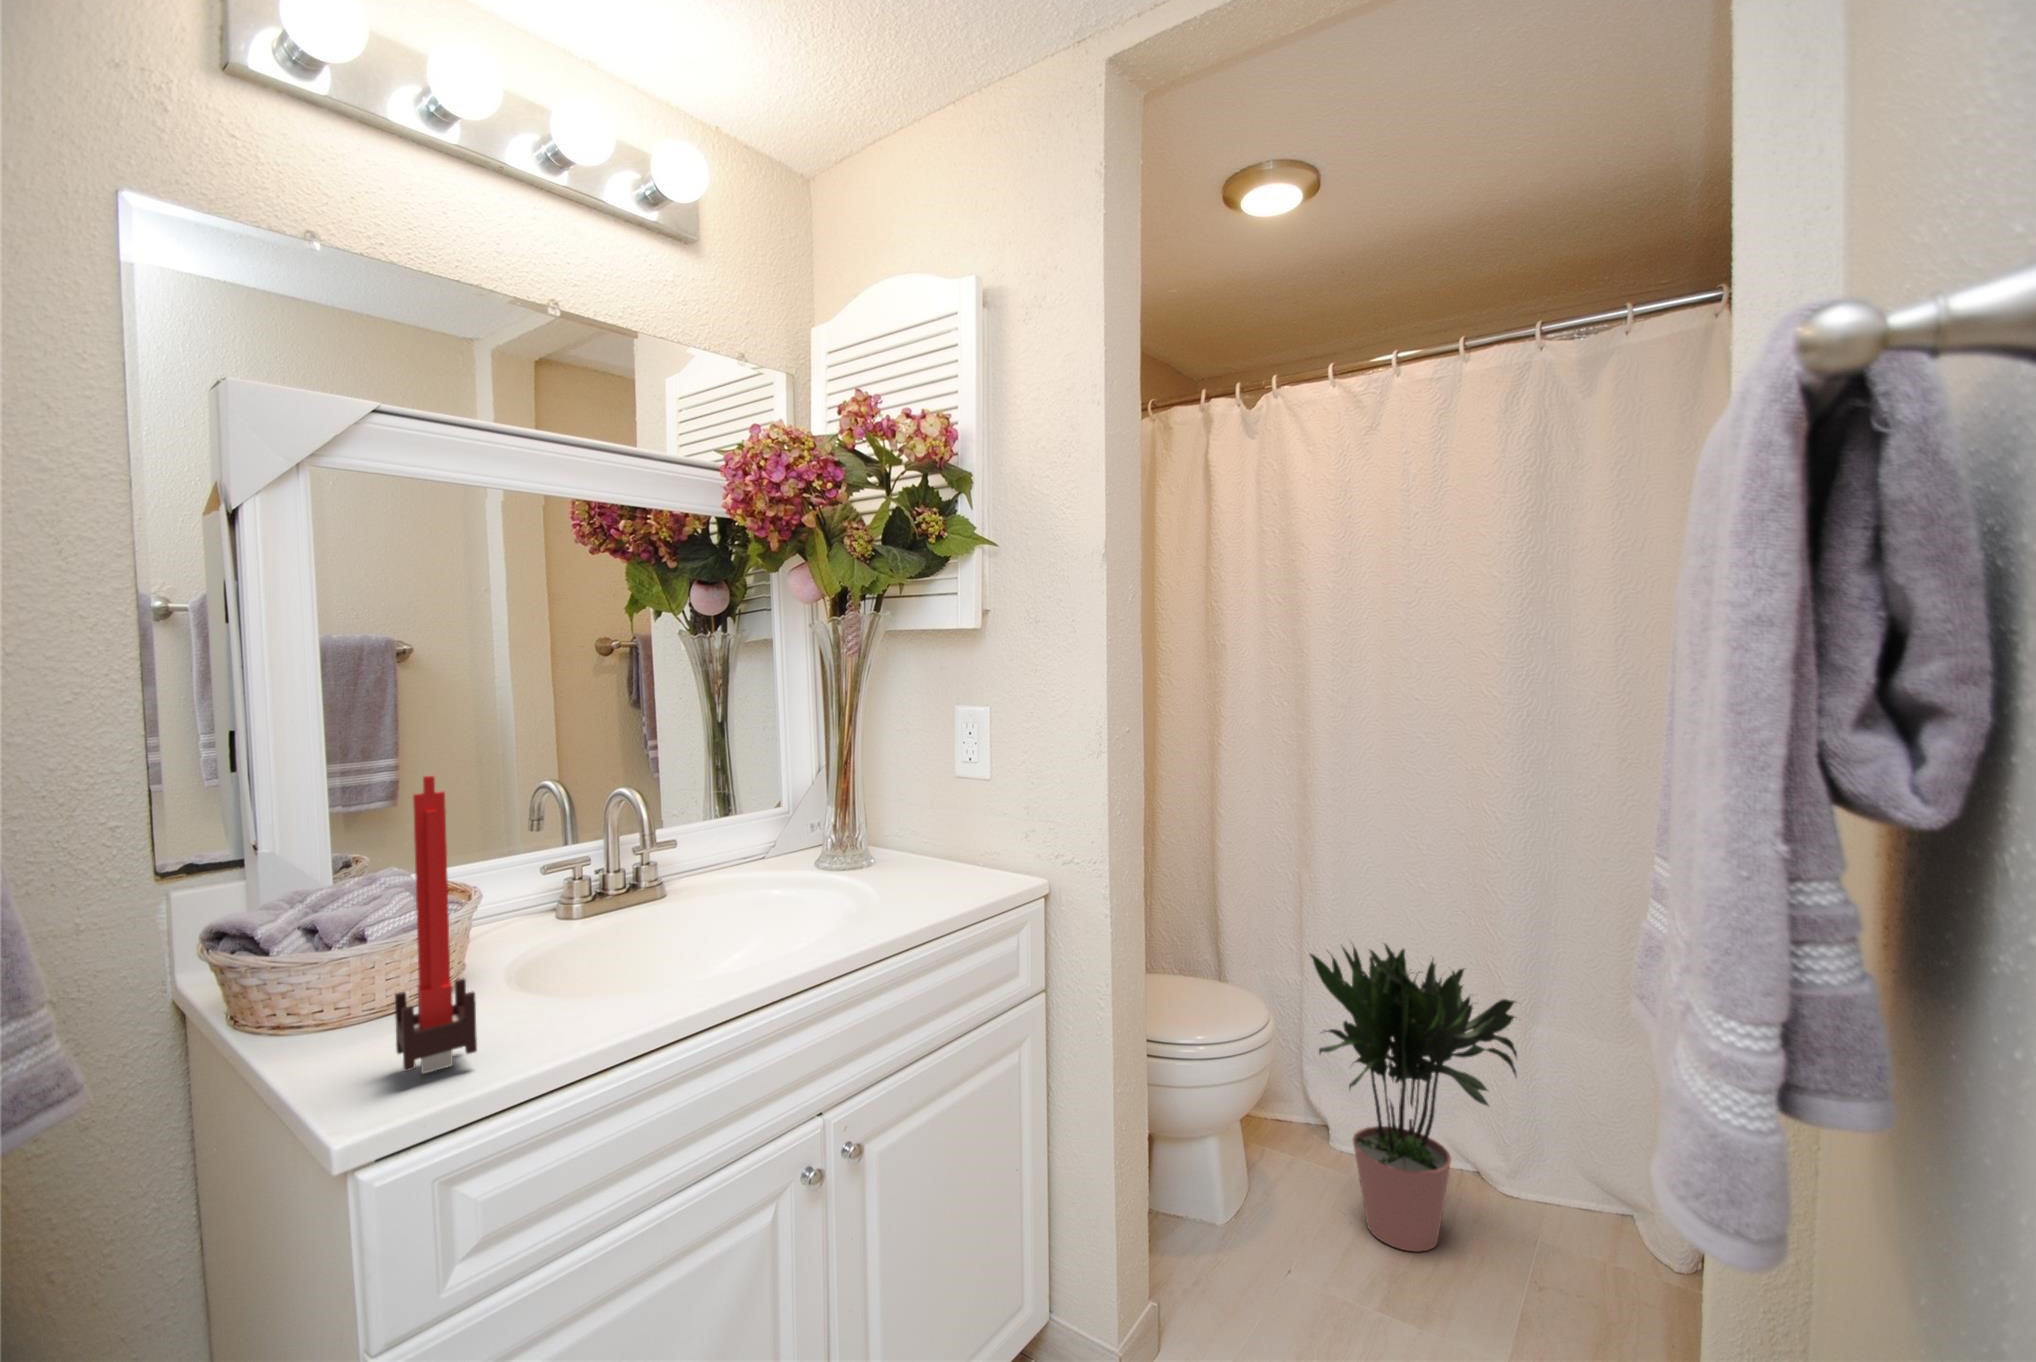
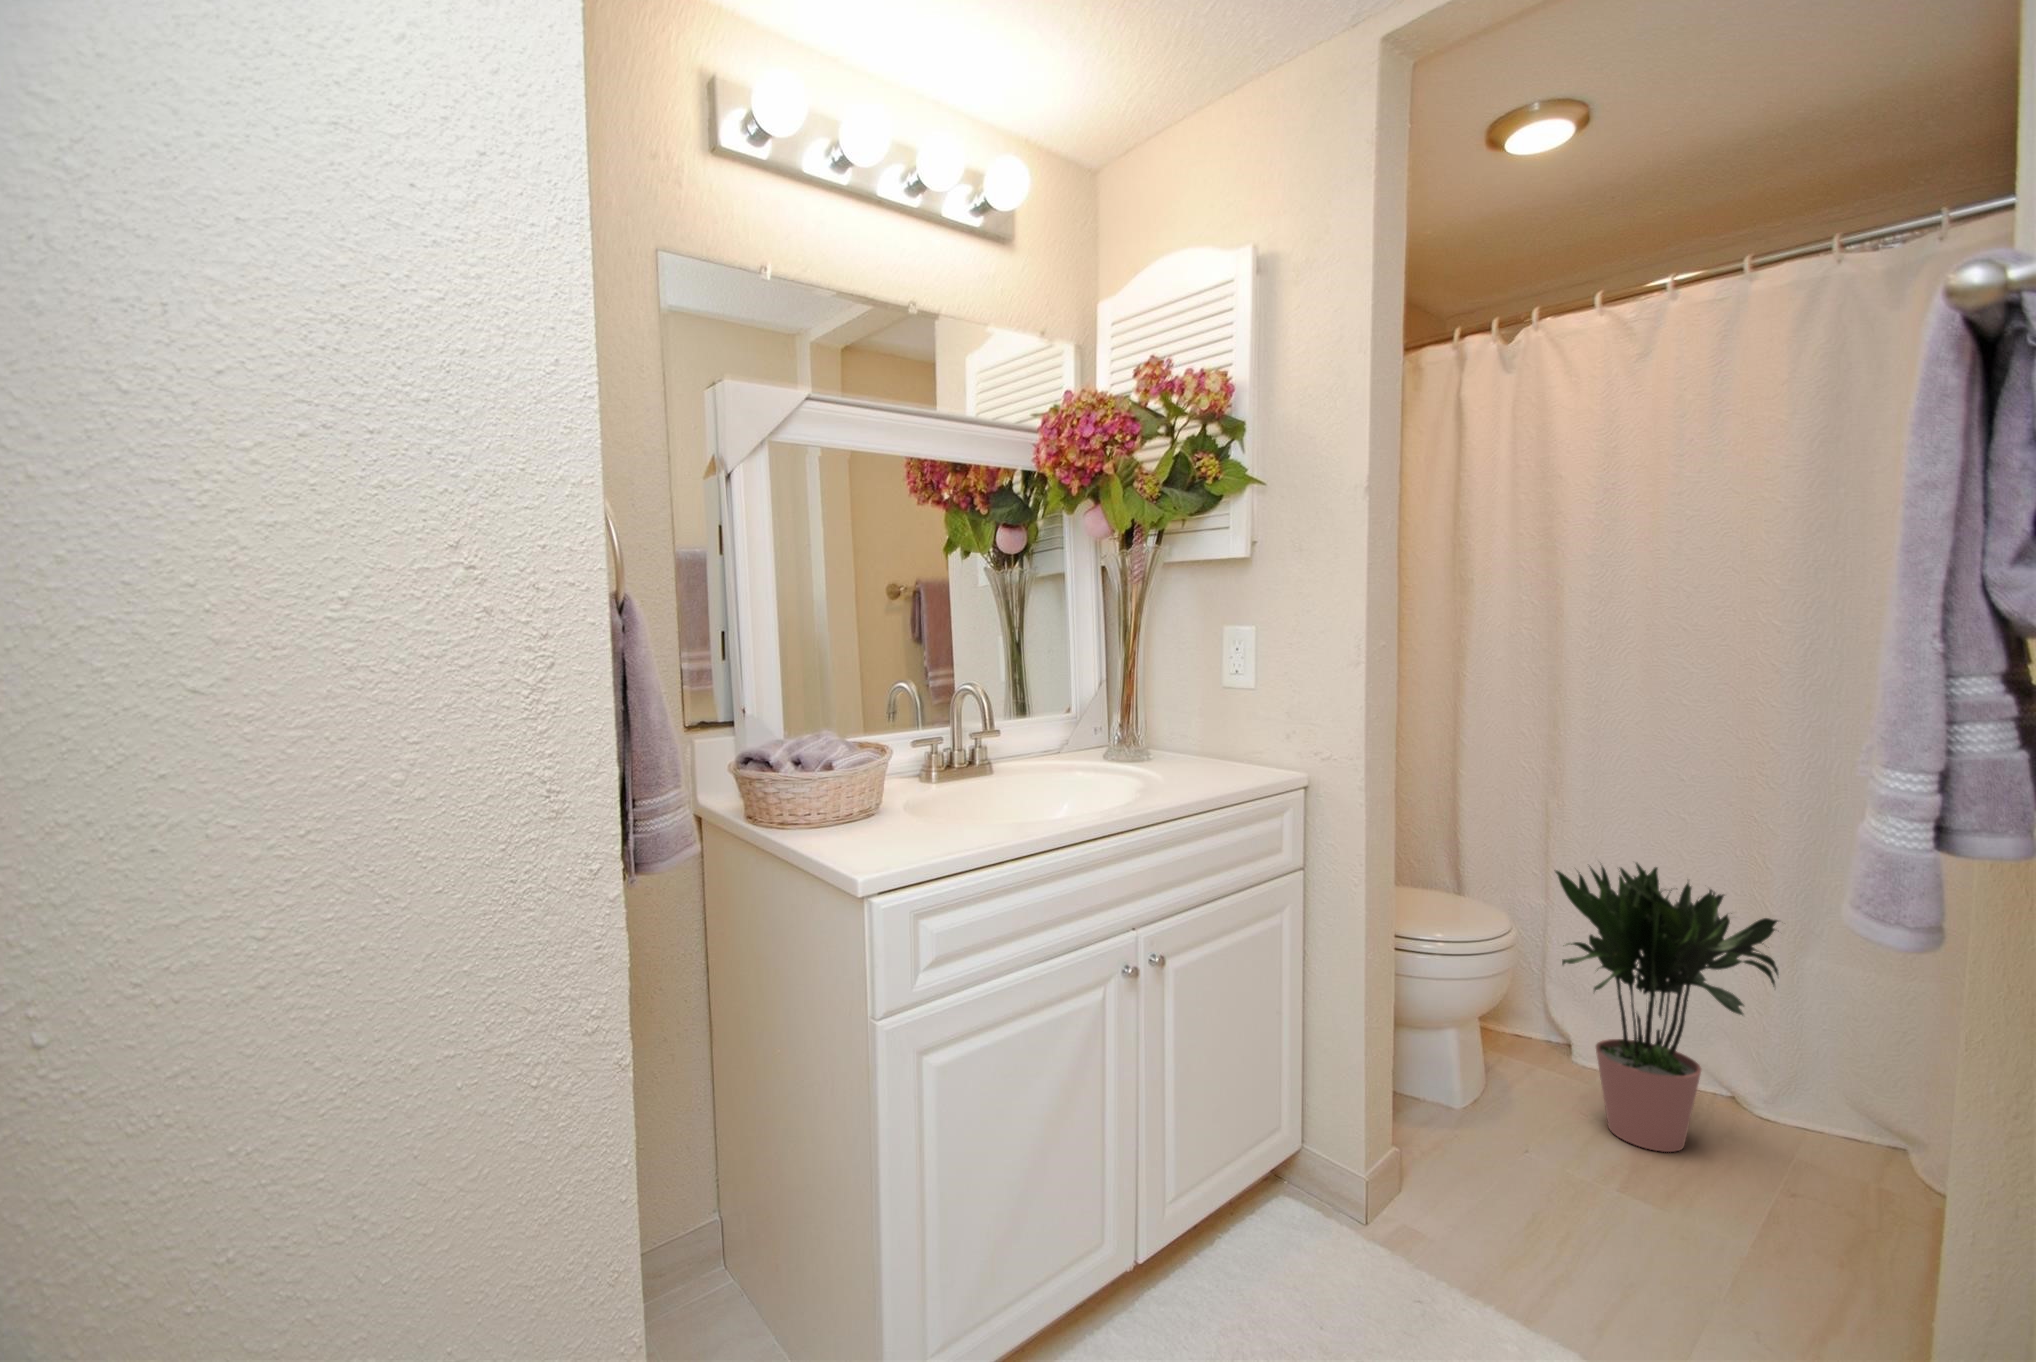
candle: present [395,776,477,1074] -> none [890,646,943,844]

